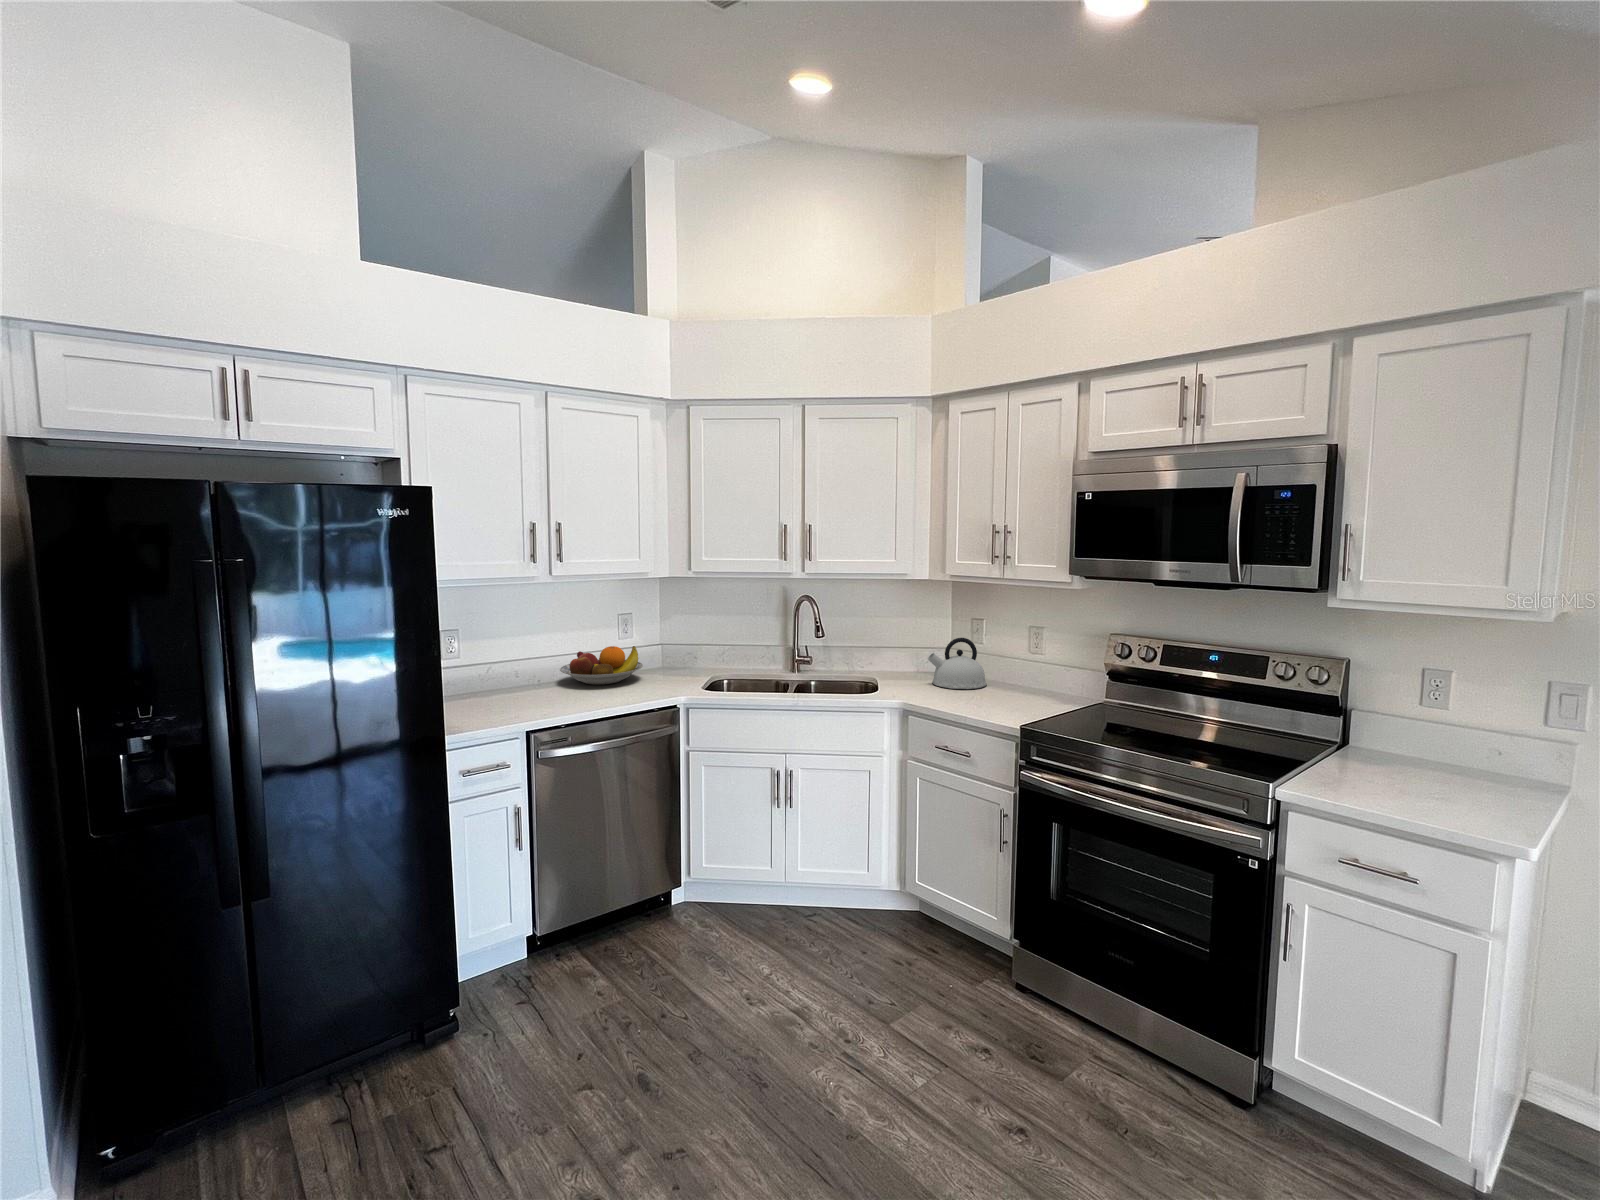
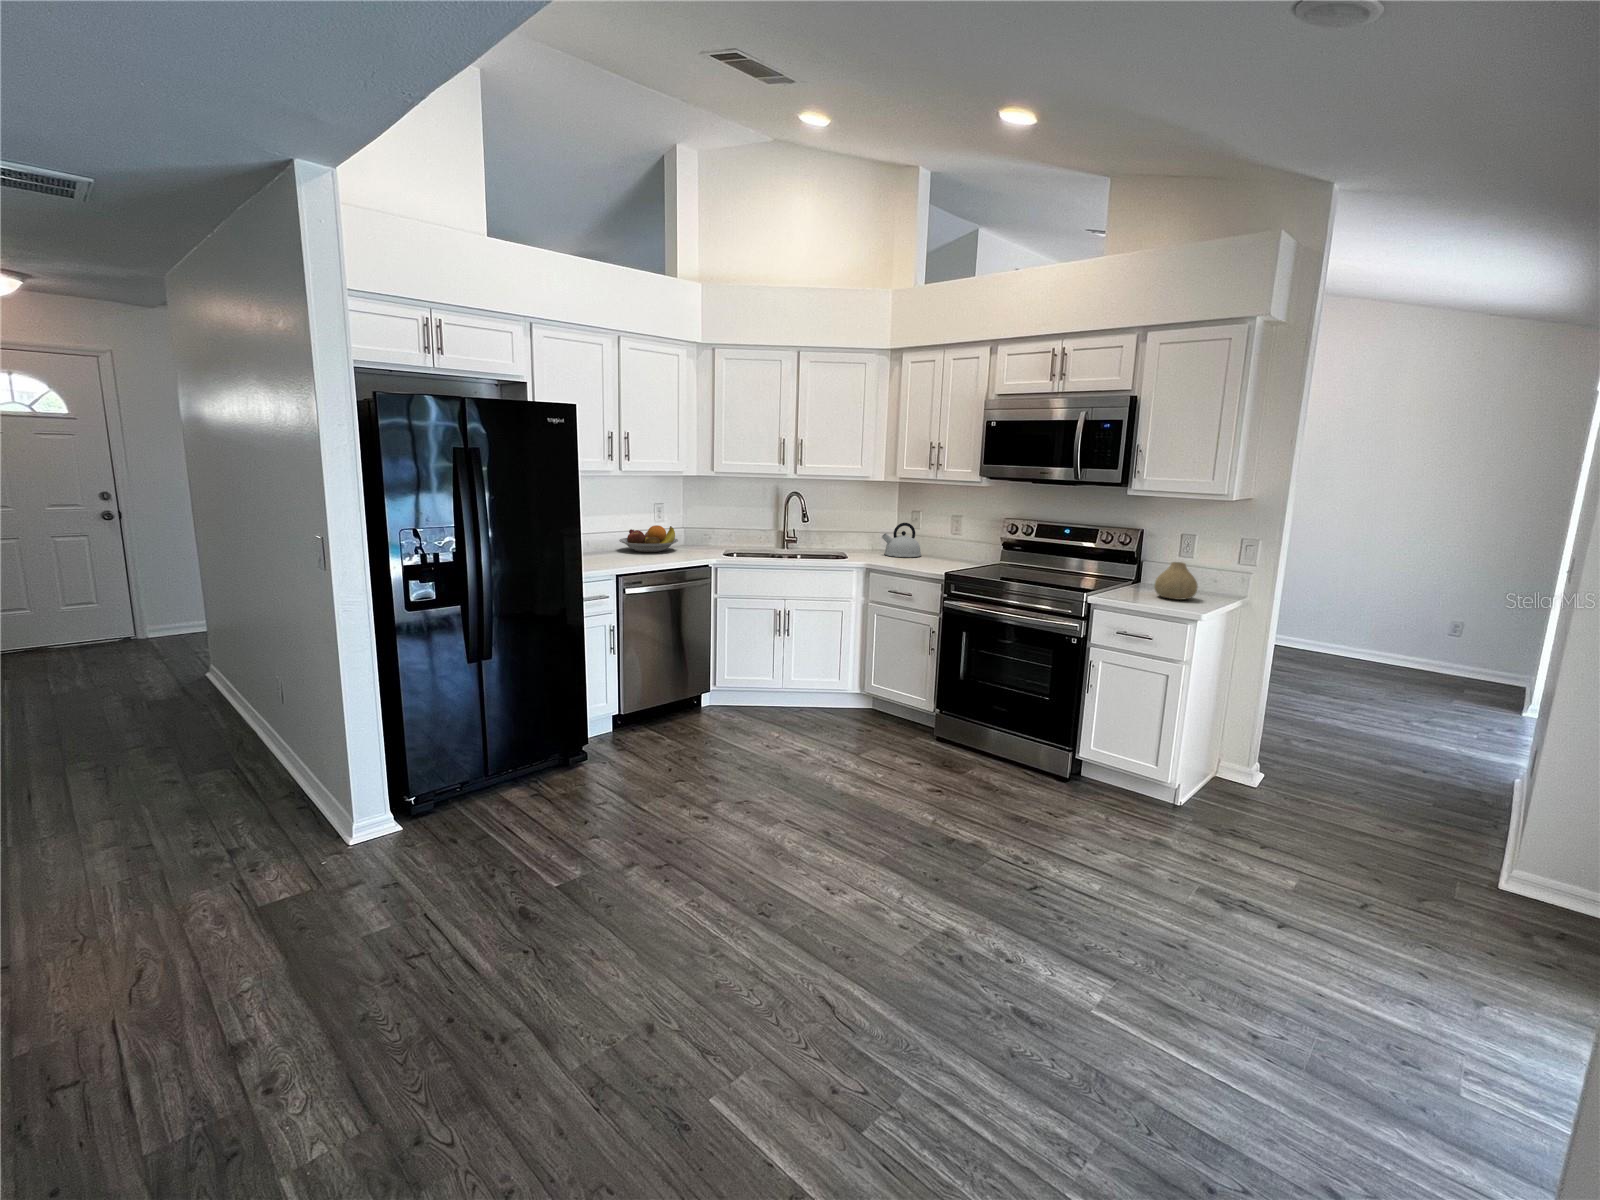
vase: none [1395,727,1484,798] -> present [1154,562,1198,600]

